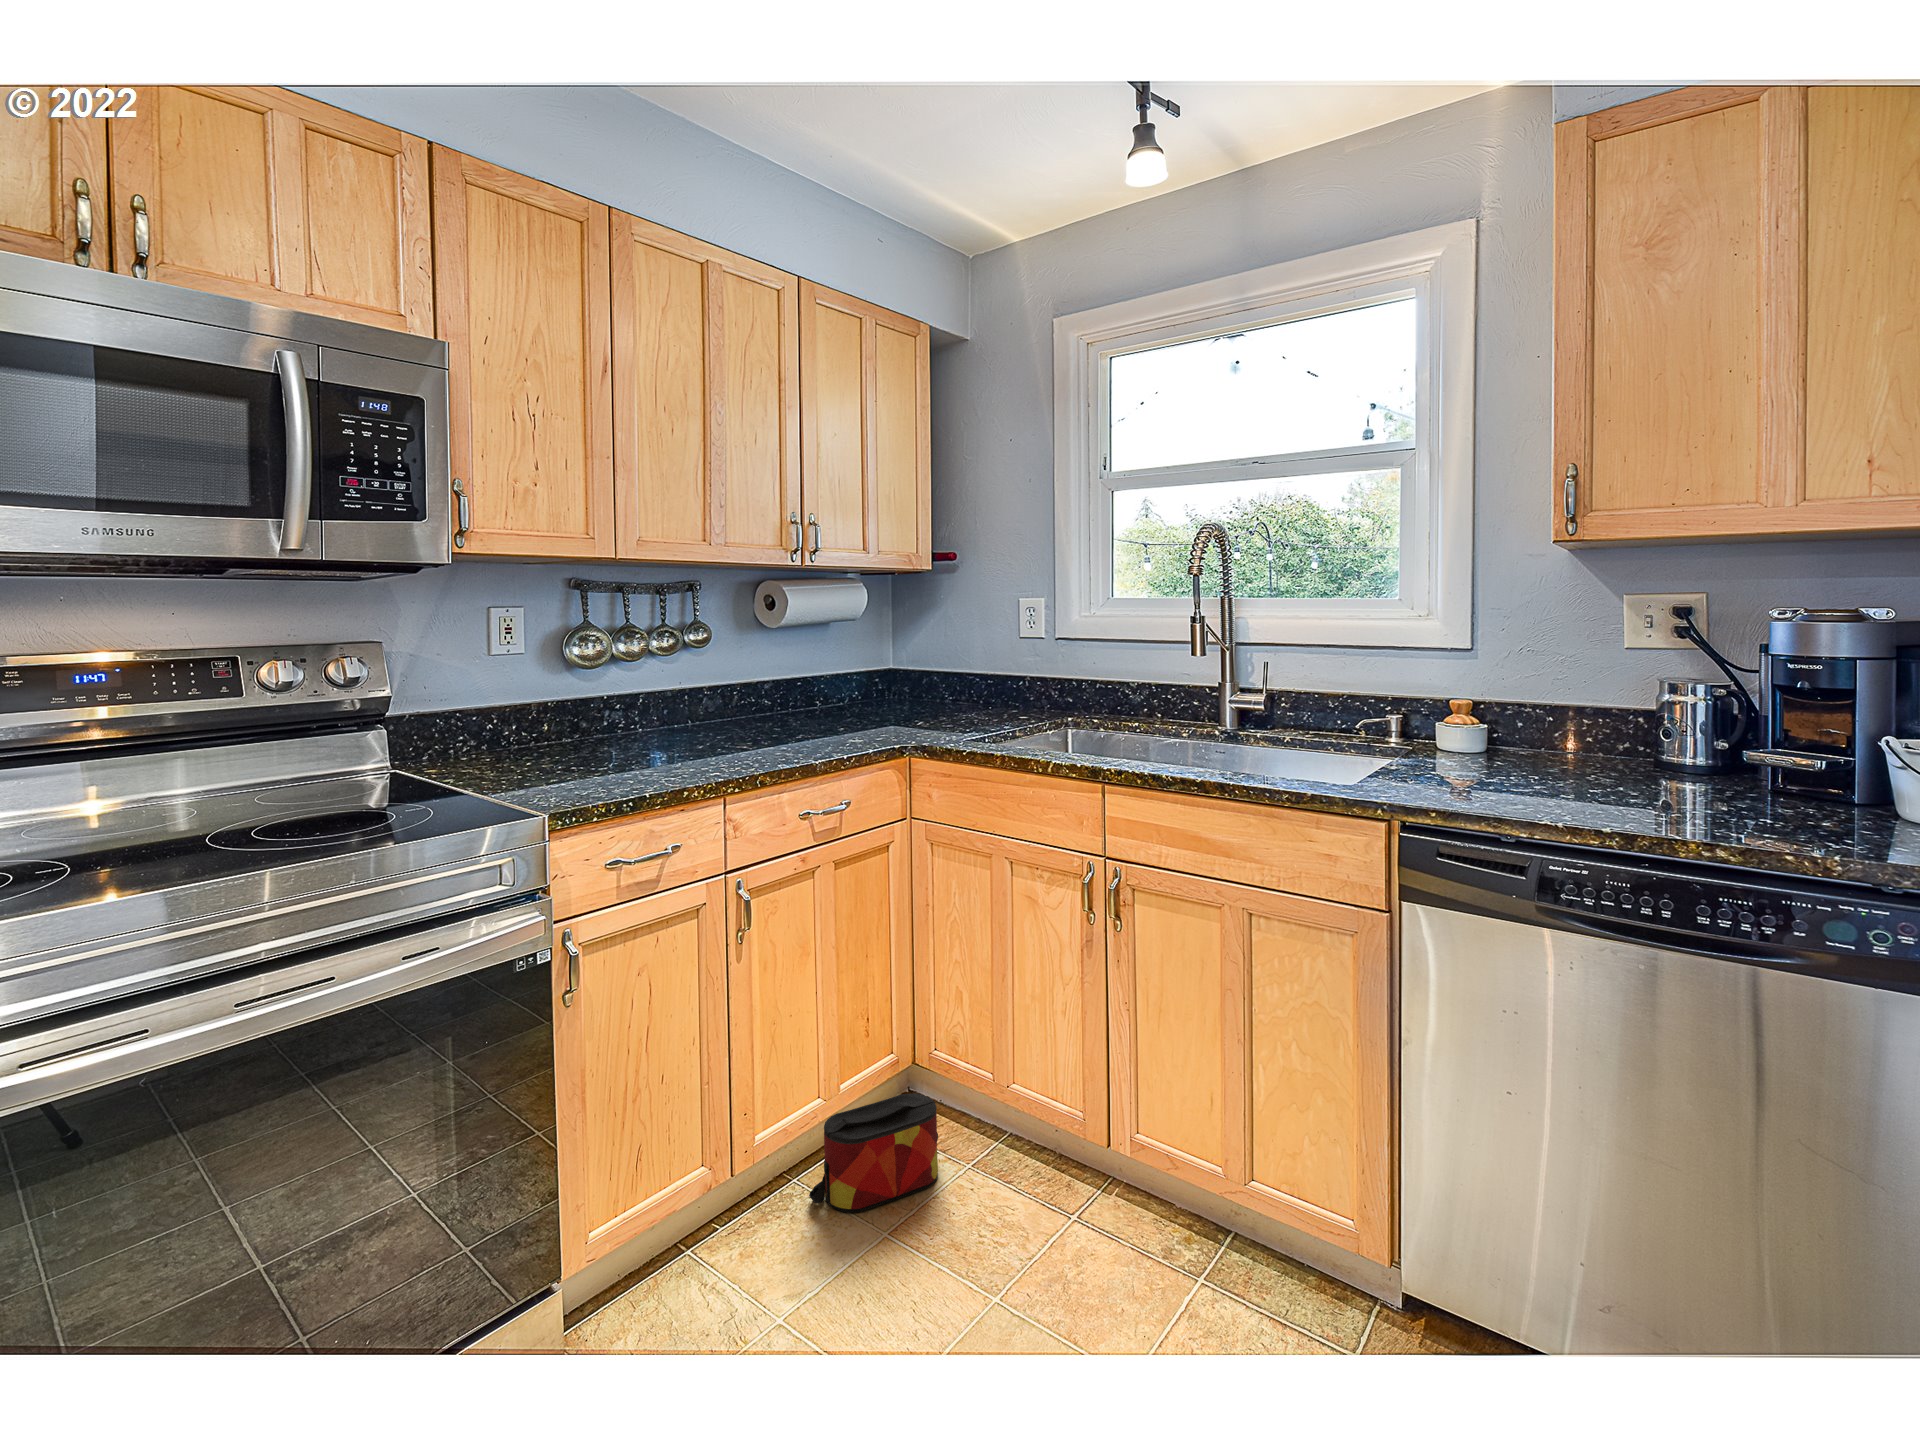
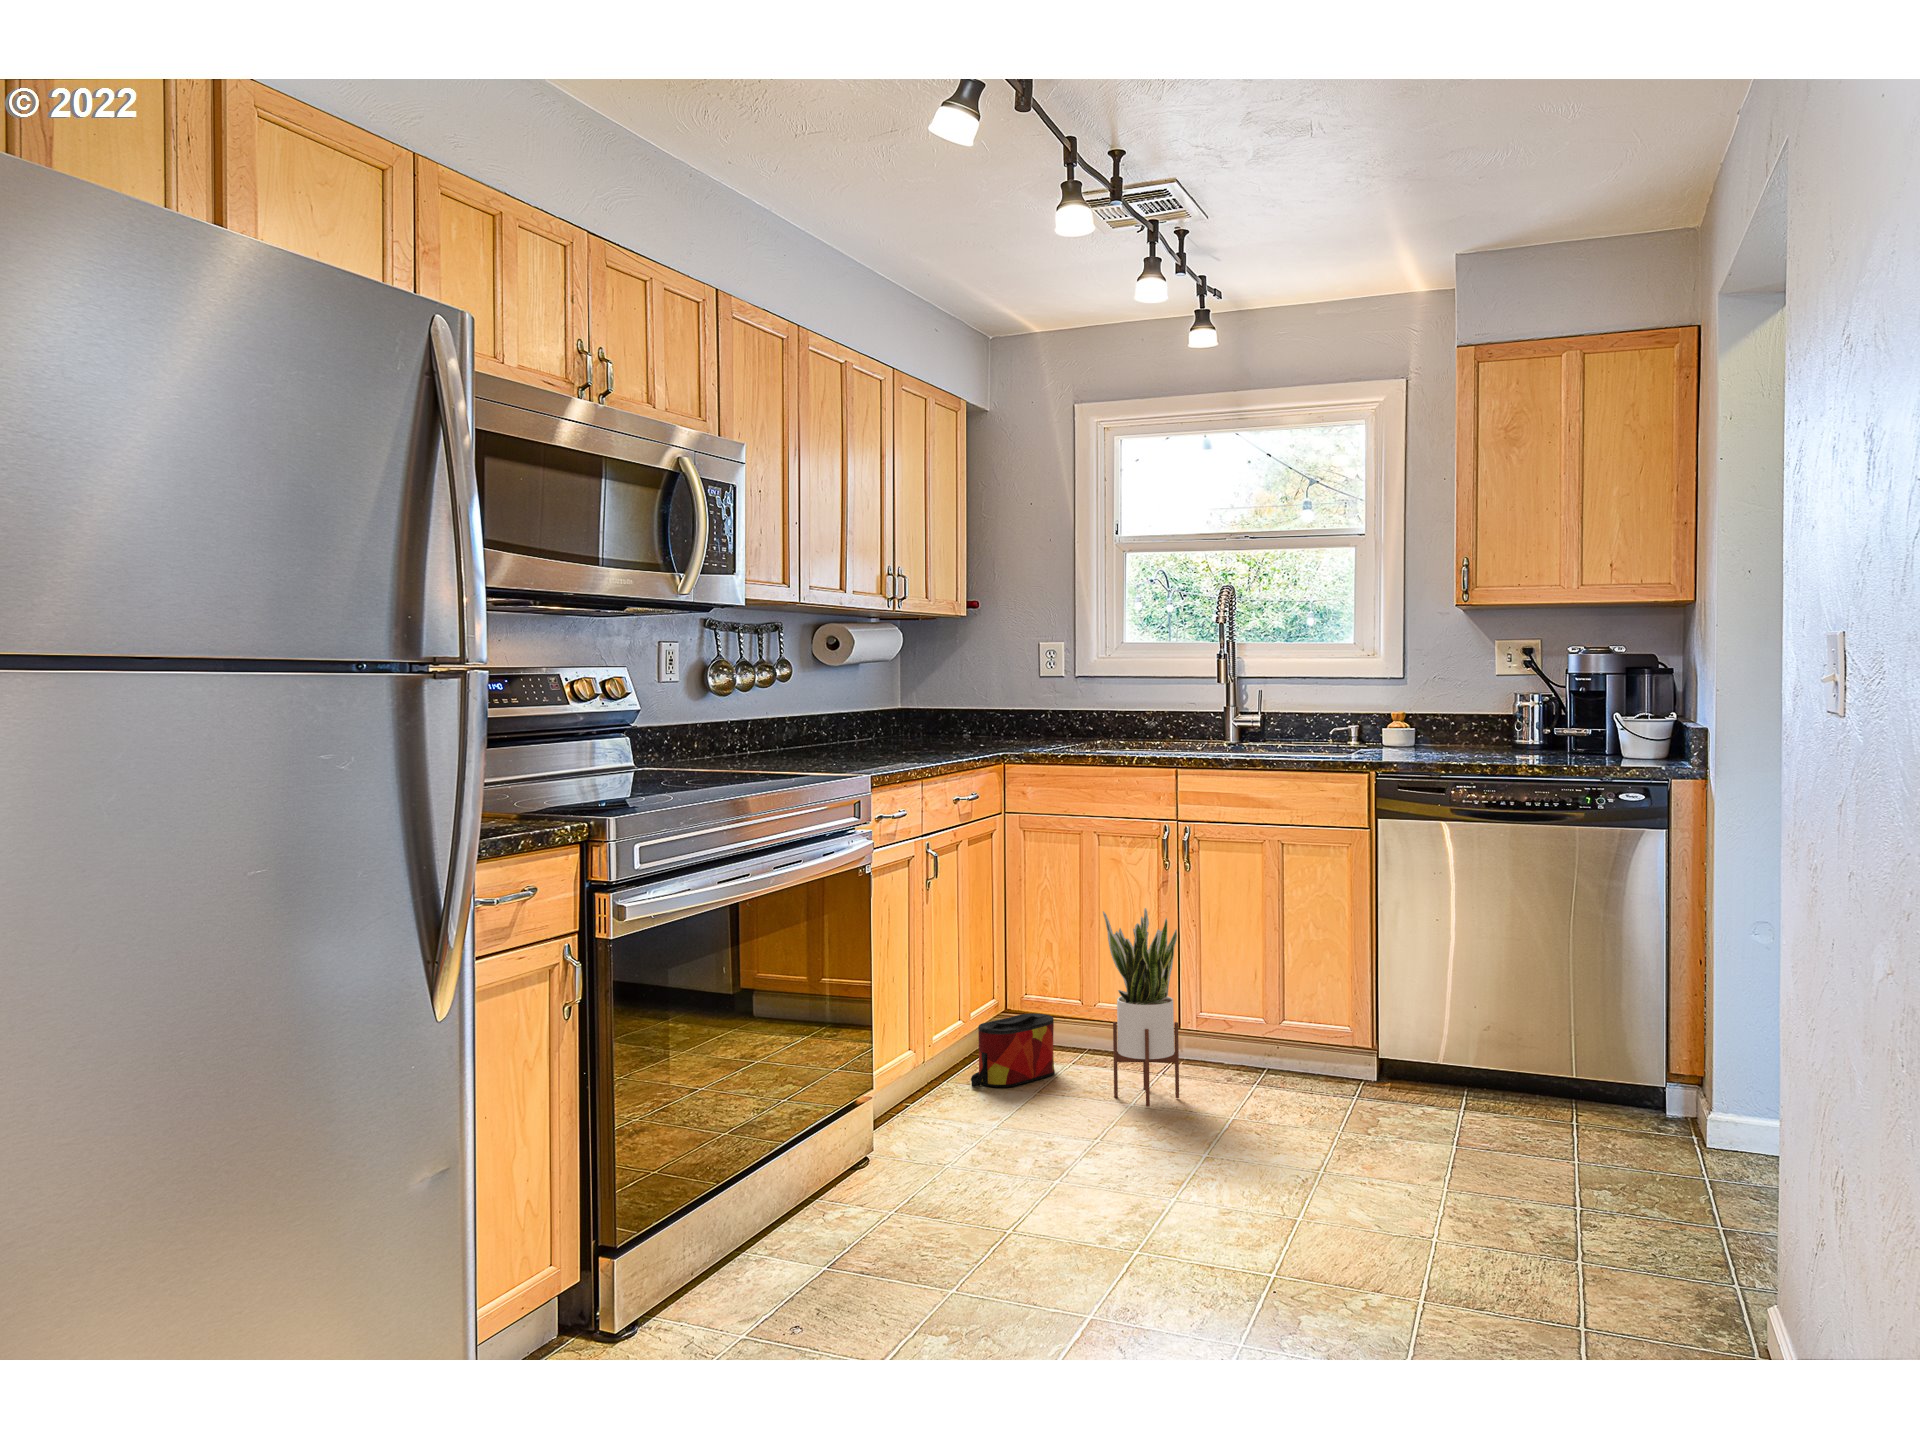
potted plant: none [958,1004,1080,1300] -> present [1103,908,1179,1107]

